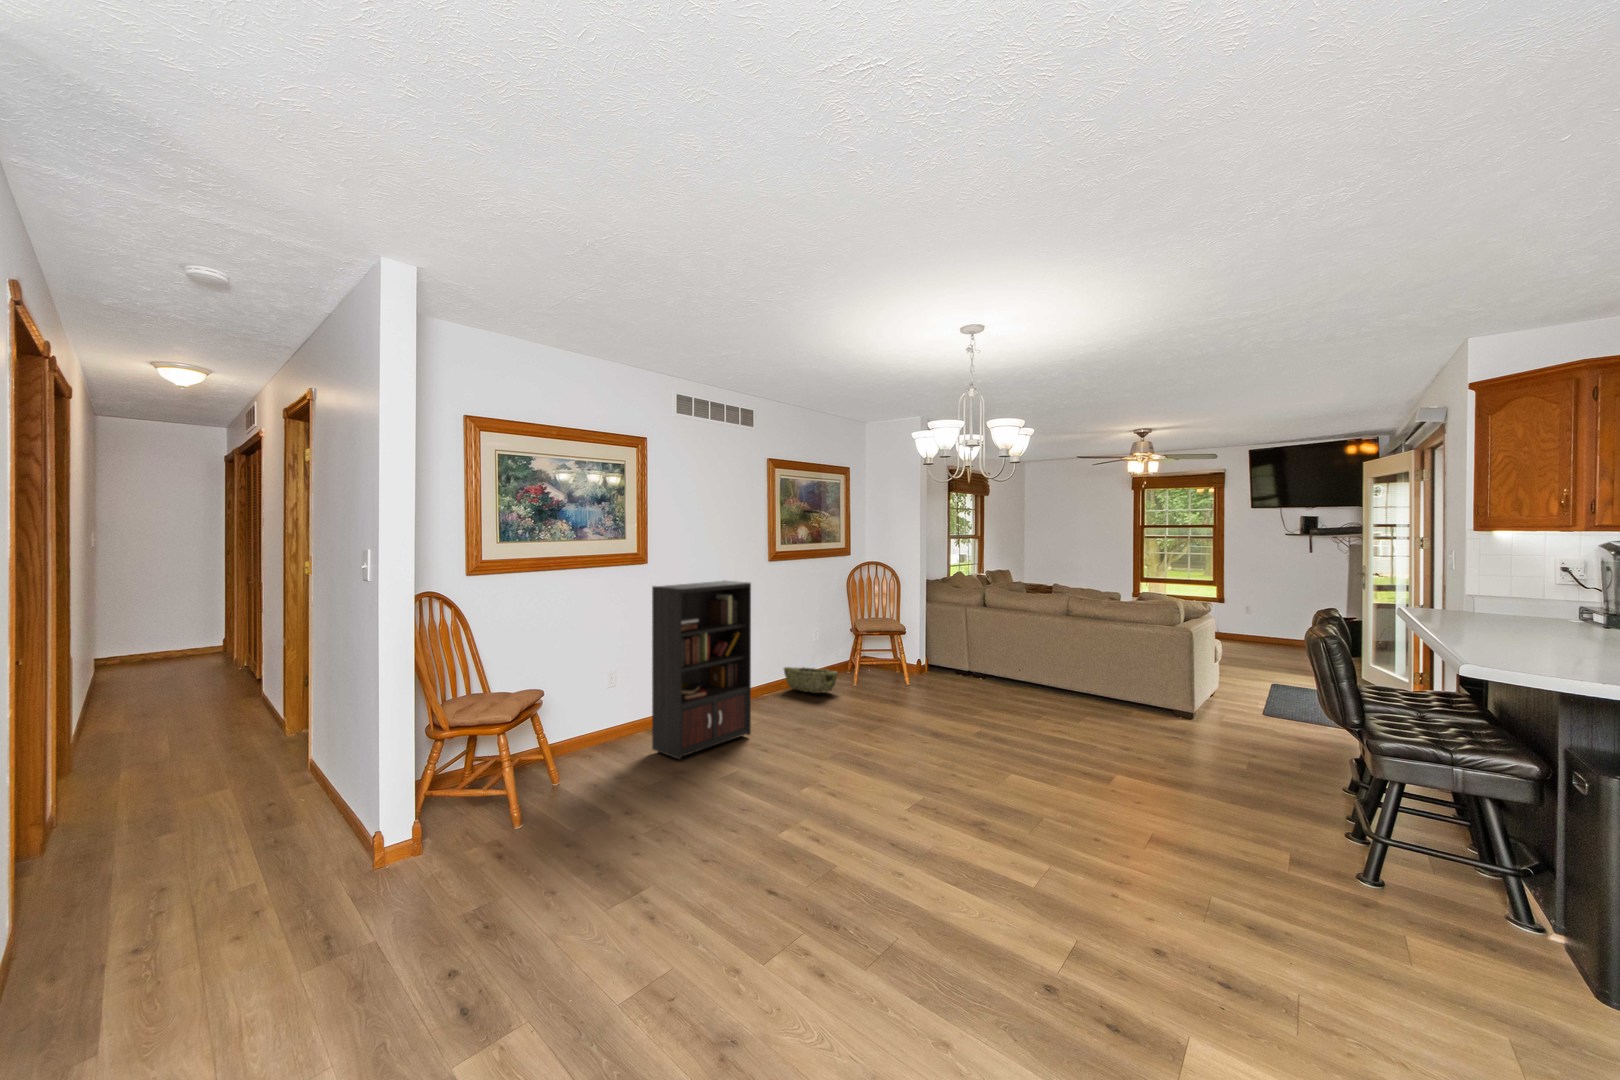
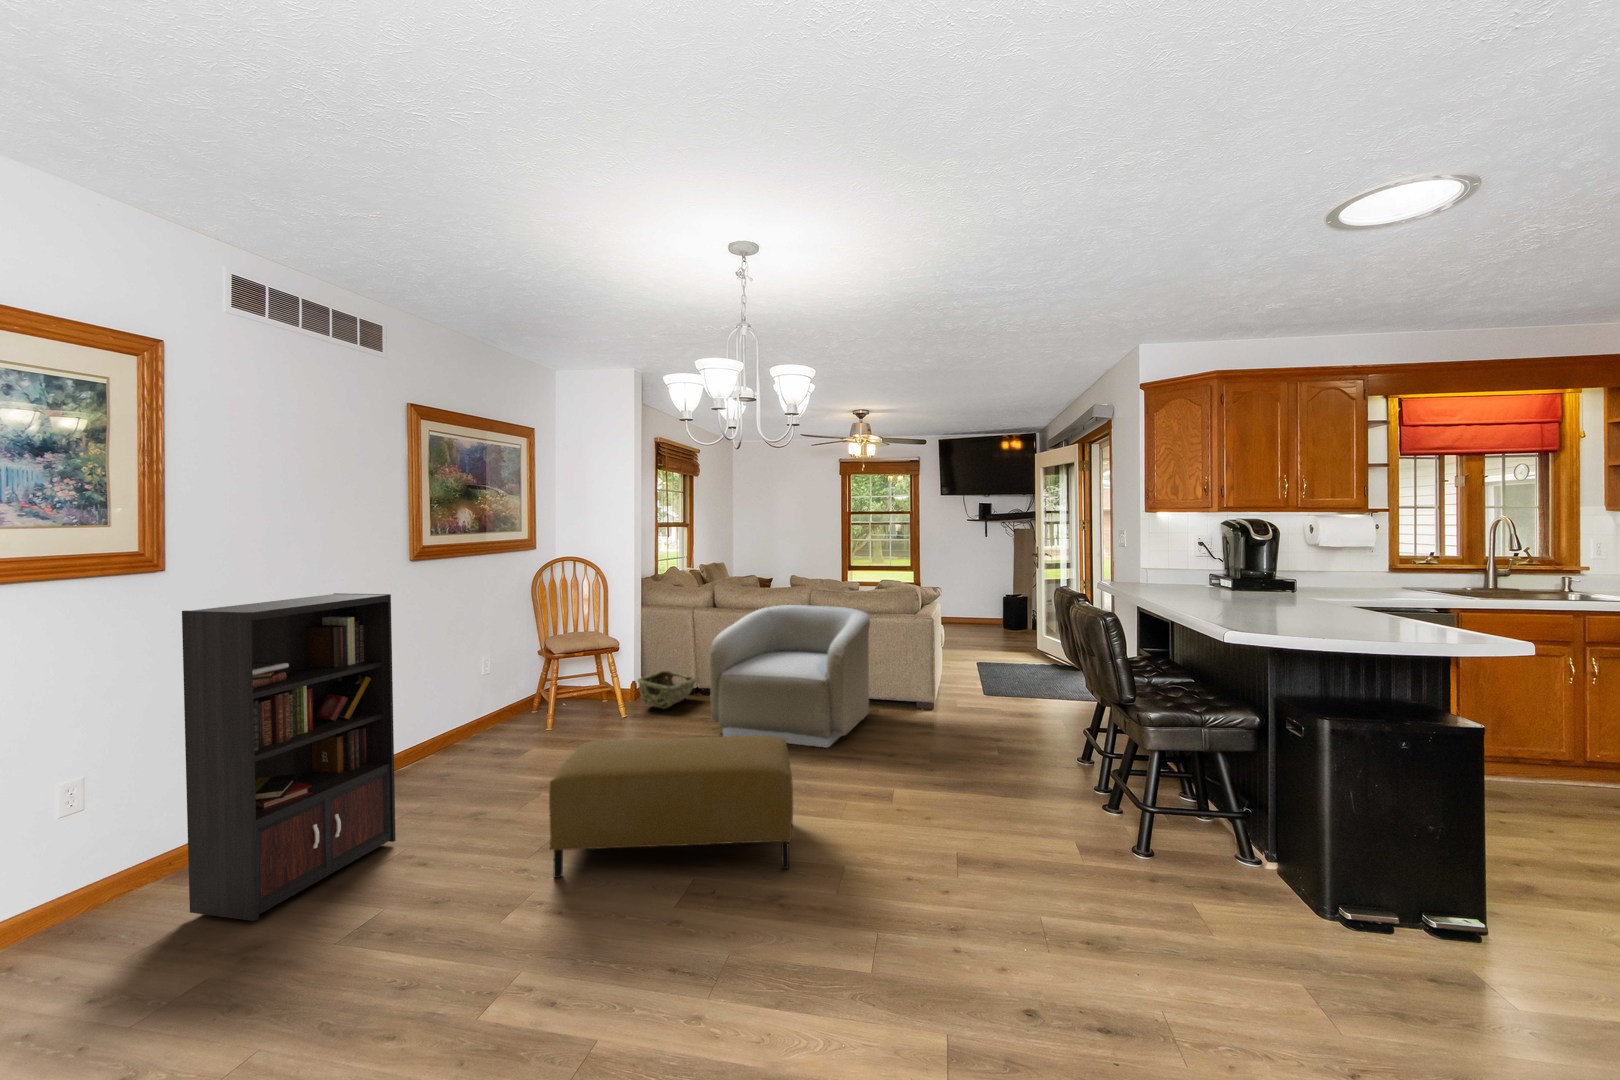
armchair: none [970,608,1115,728] -> present [710,605,870,747]
woven basket: present [784,667,838,693] -> present [637,670,696,709]
ottoman: none [832,690,1005,799] -> present [549,736,793,878]

